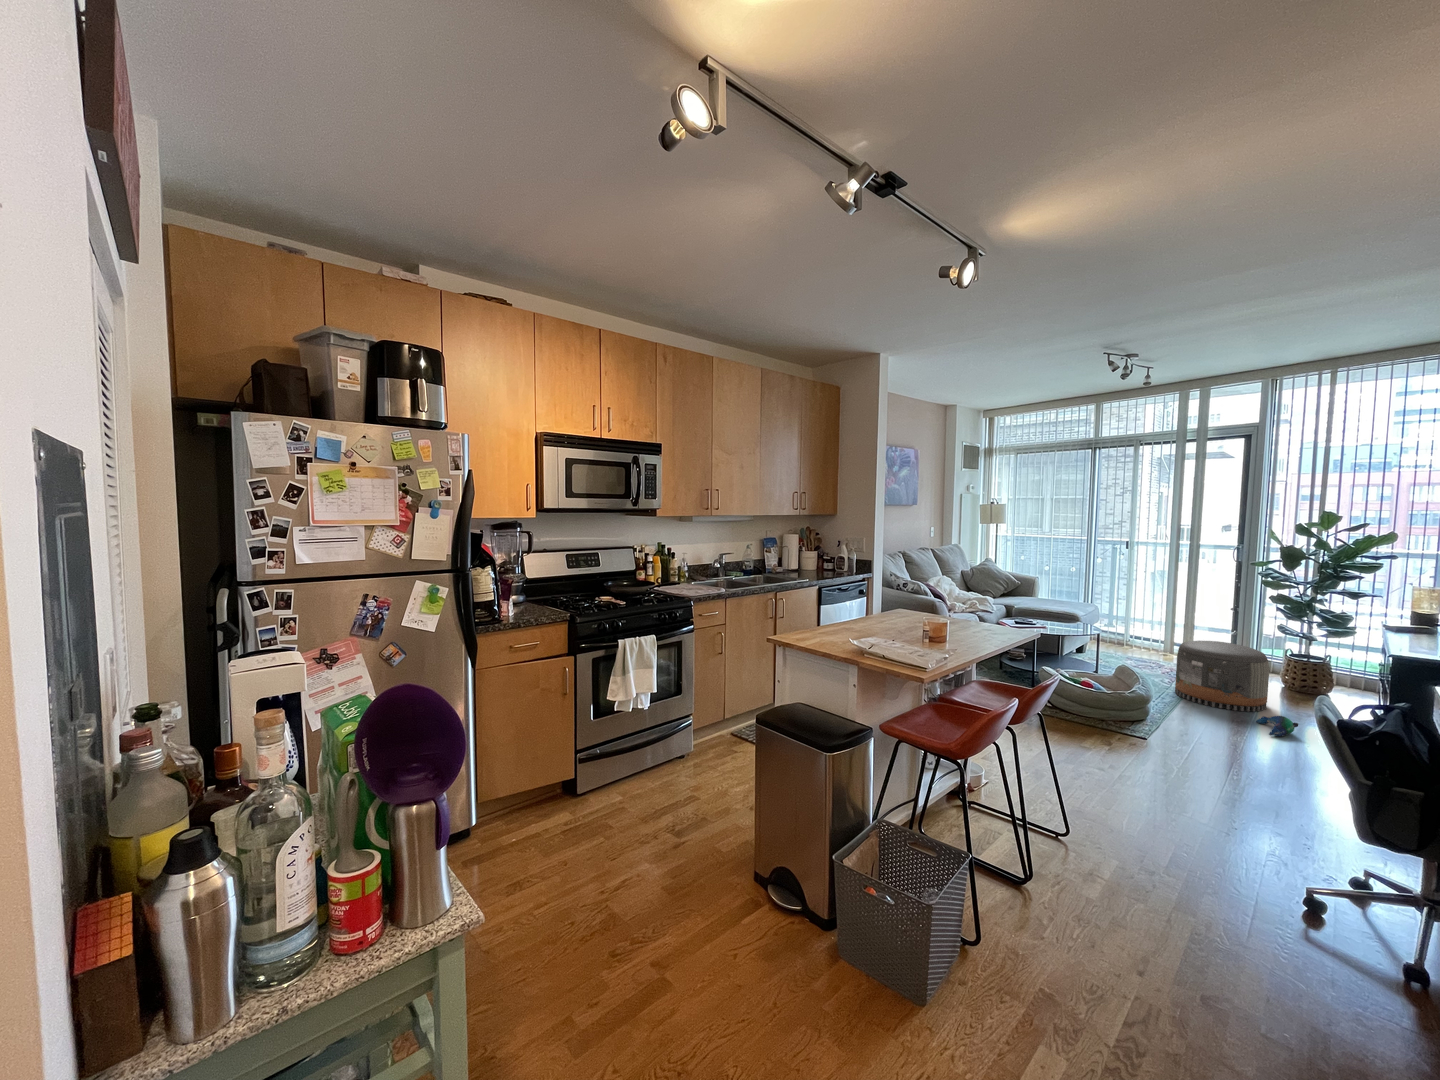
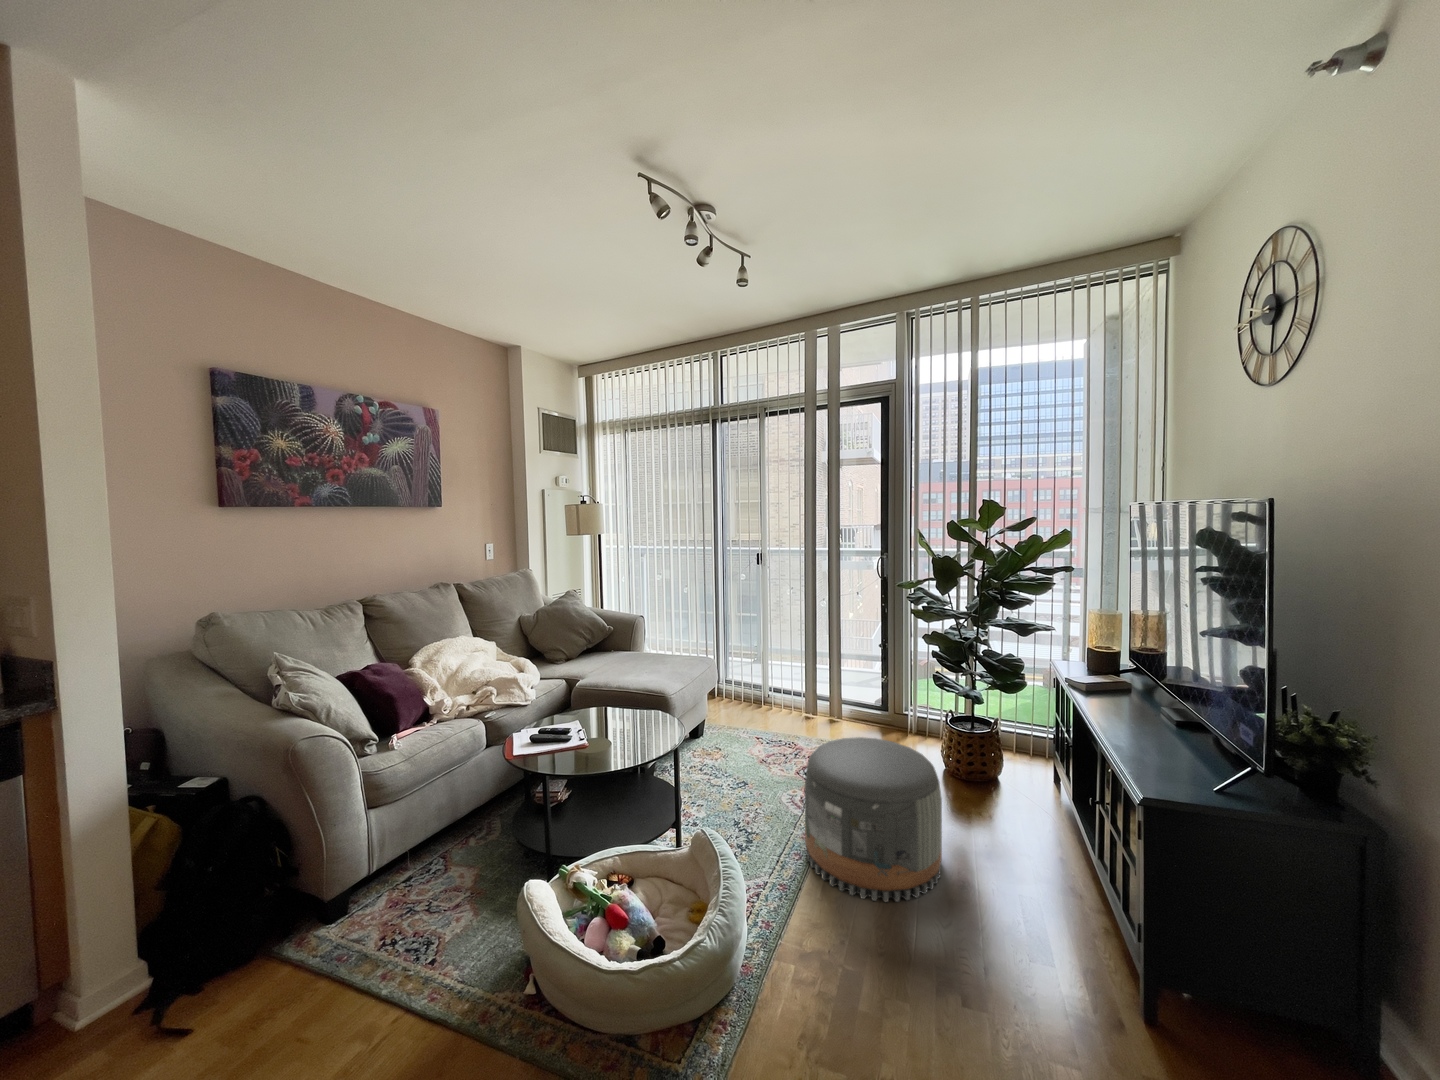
plush toy: present [1256,716,1298,737] -> none [935,933,1012,1031]

